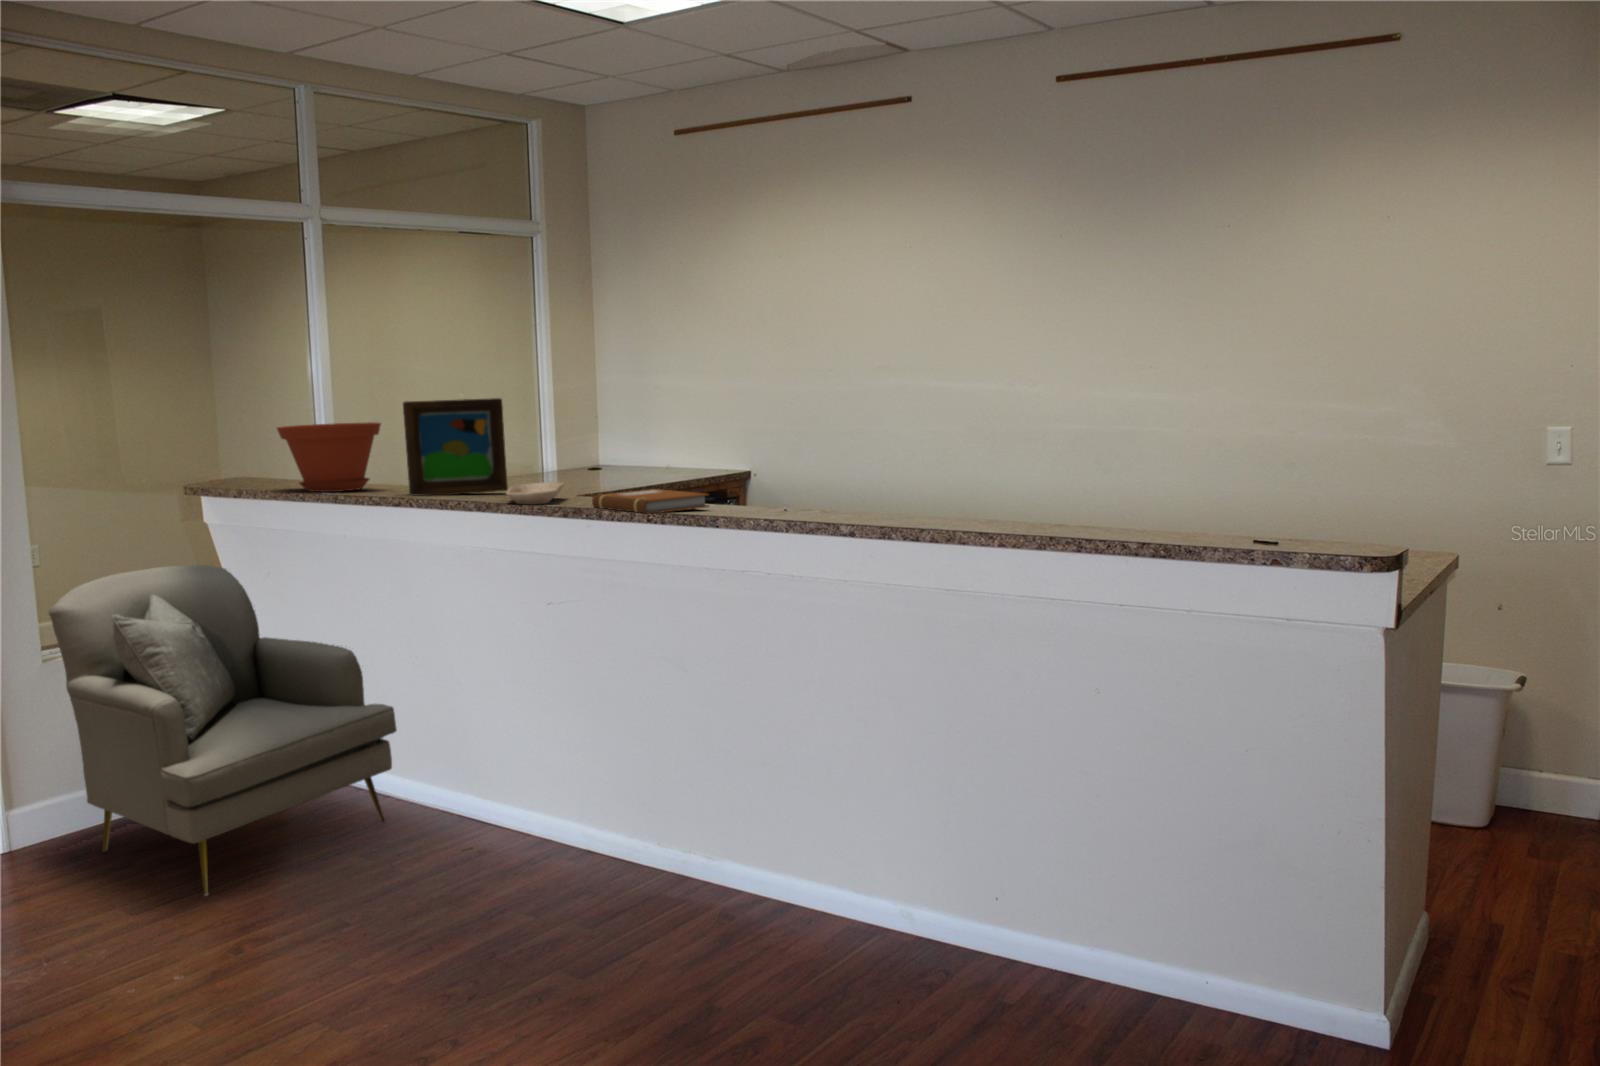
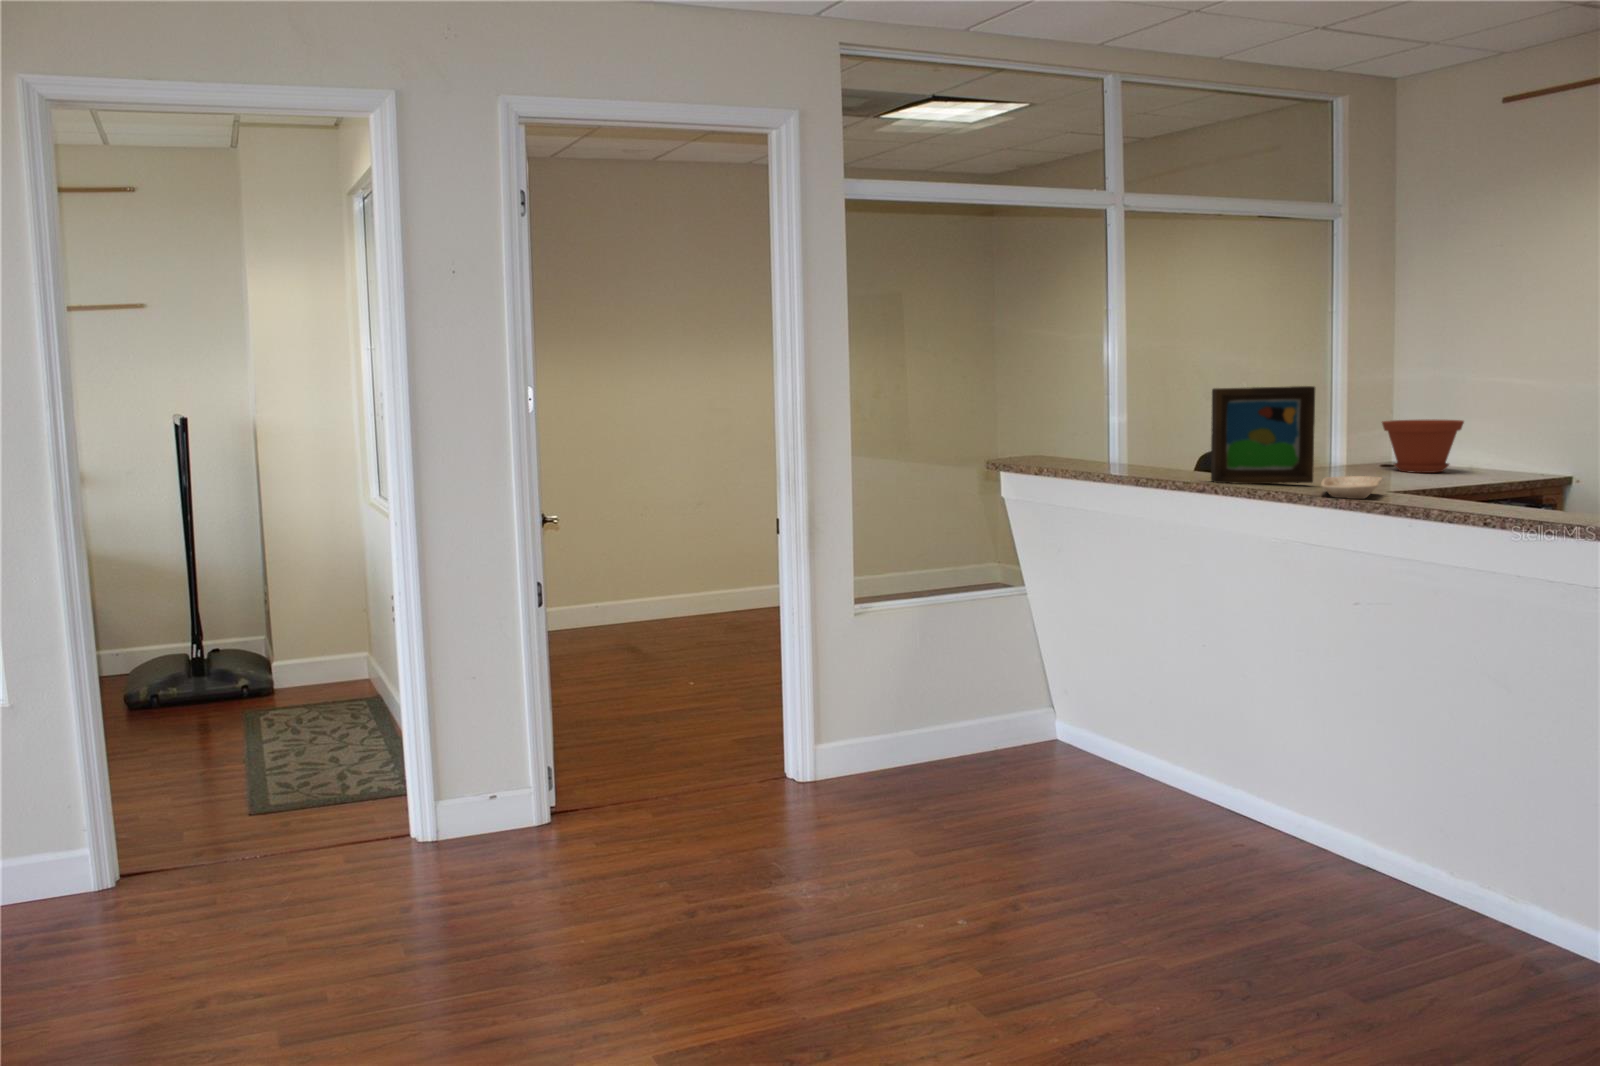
plant pot: present [277,422,381,492] -> present [1382,420,1464,473]
notebook: present [592,489,709,514] -> none [1420,490,1566,517]
armchair: present [49,565,397,895] -> none [884,536,1172,838]

